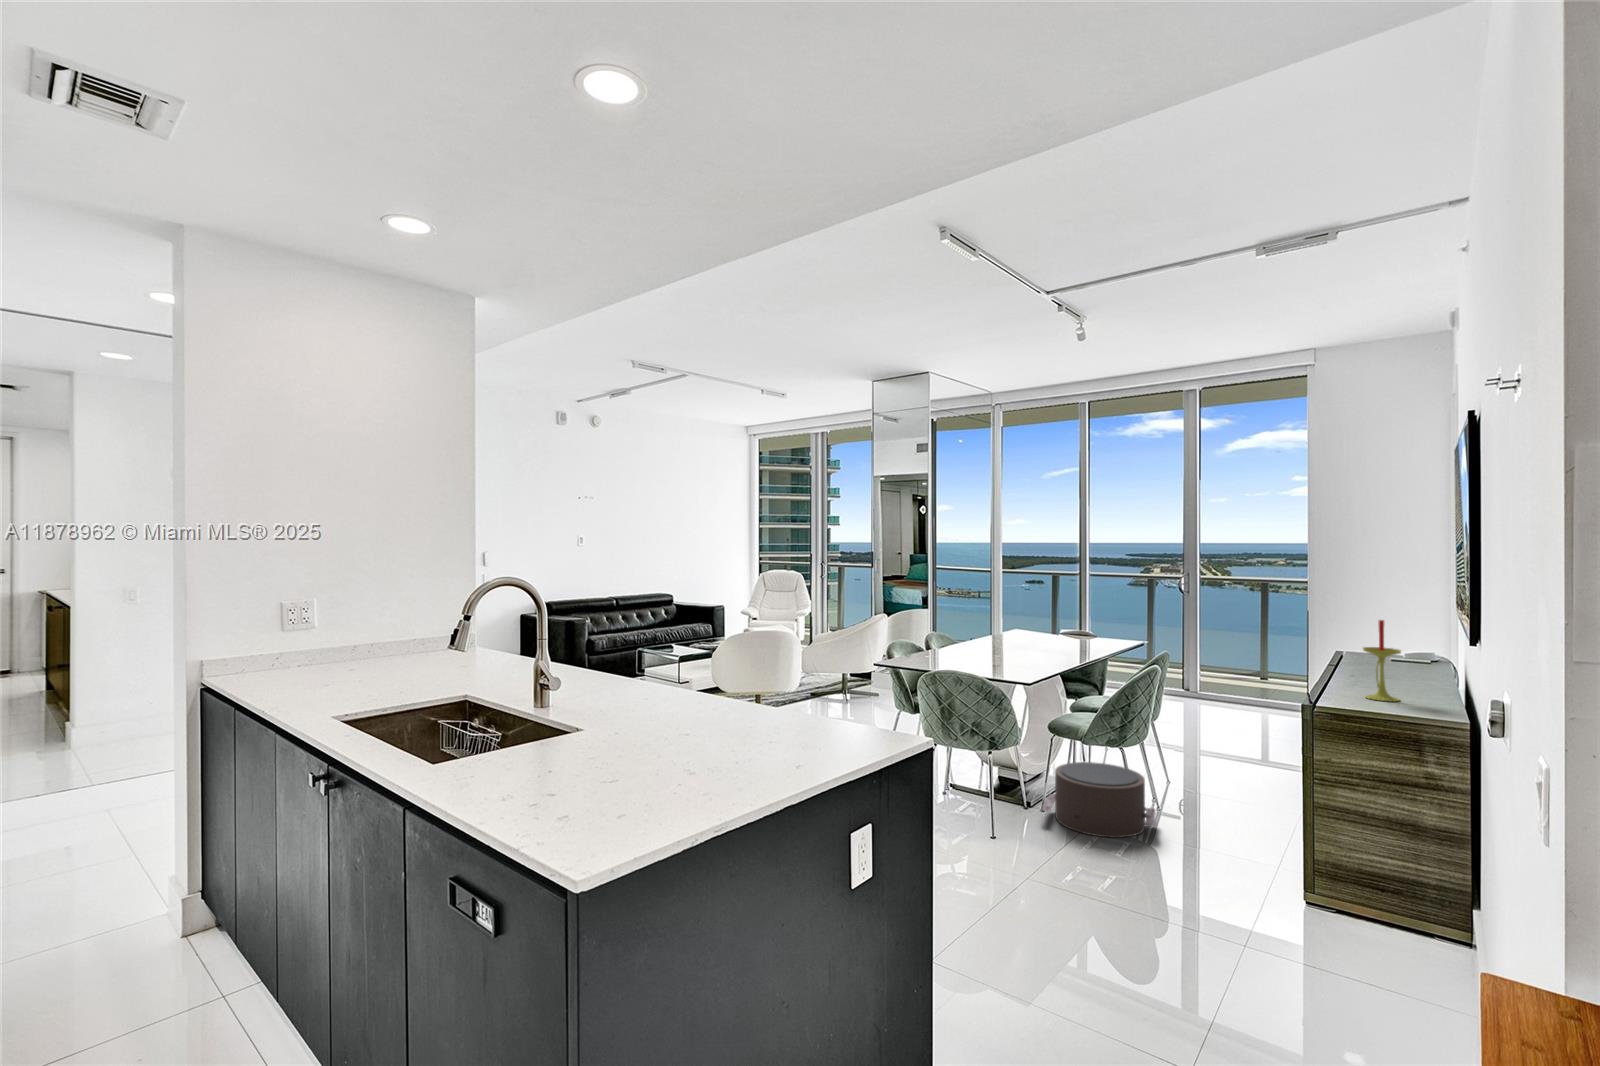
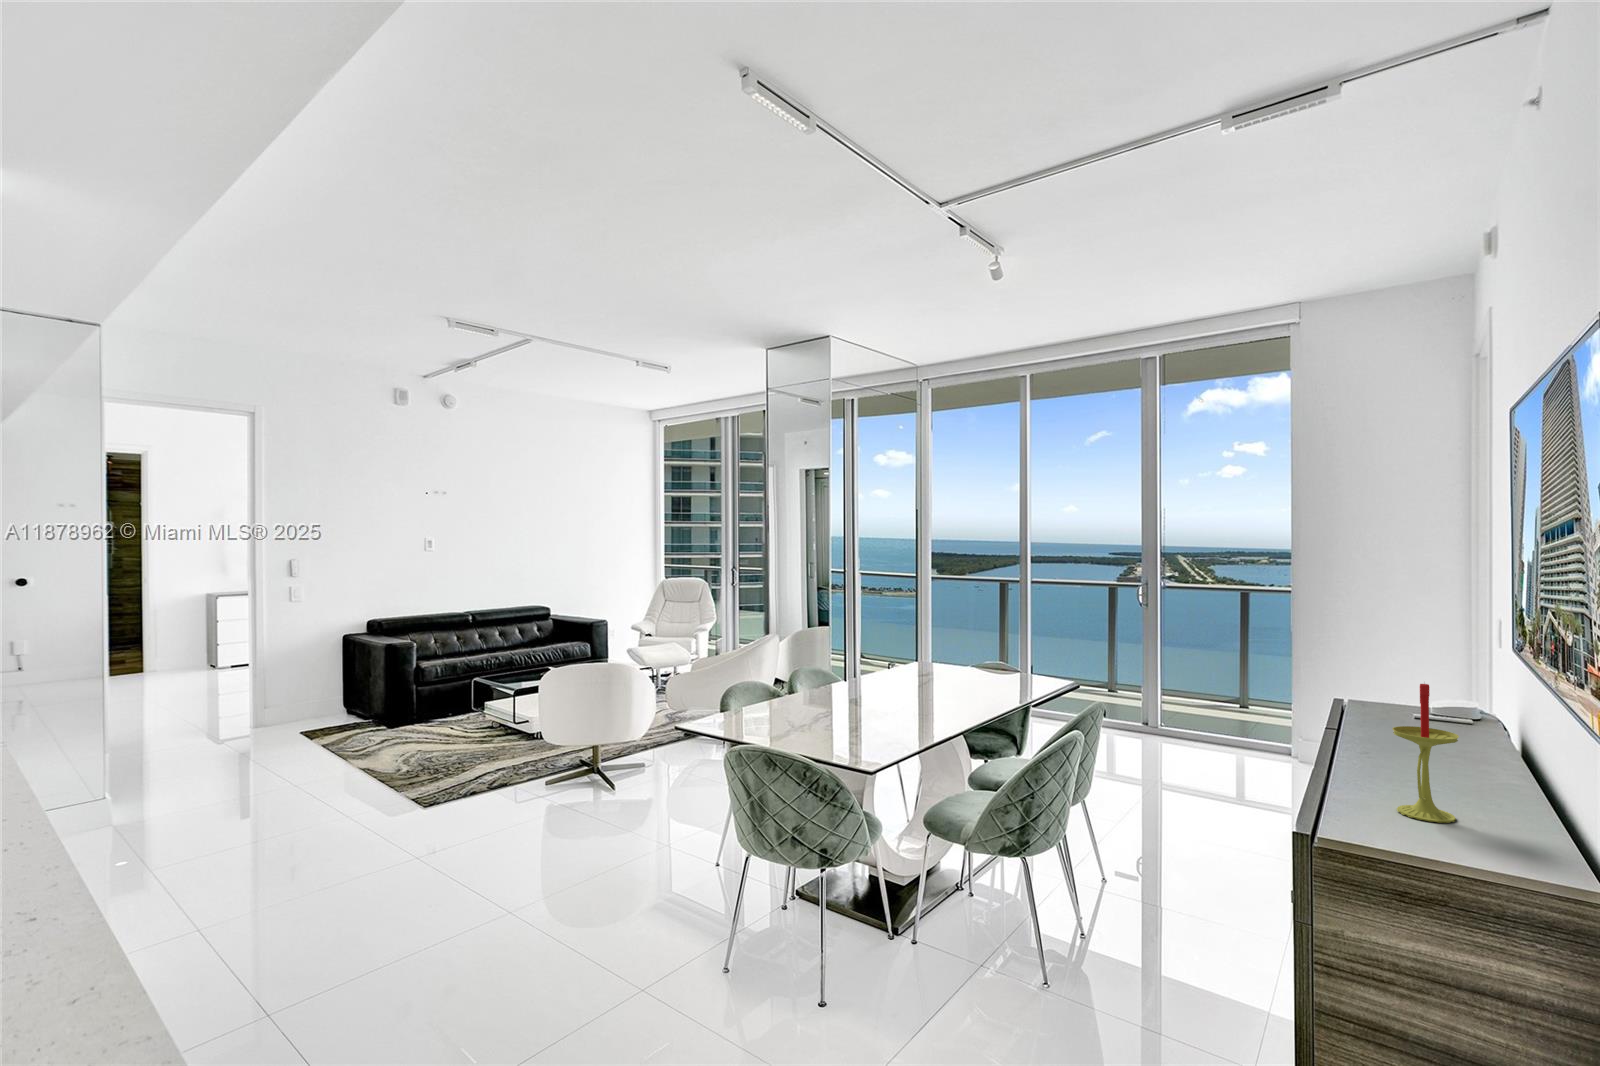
pouf: present [1042,762,1157,838] -> none [909,871,1077,1005]

